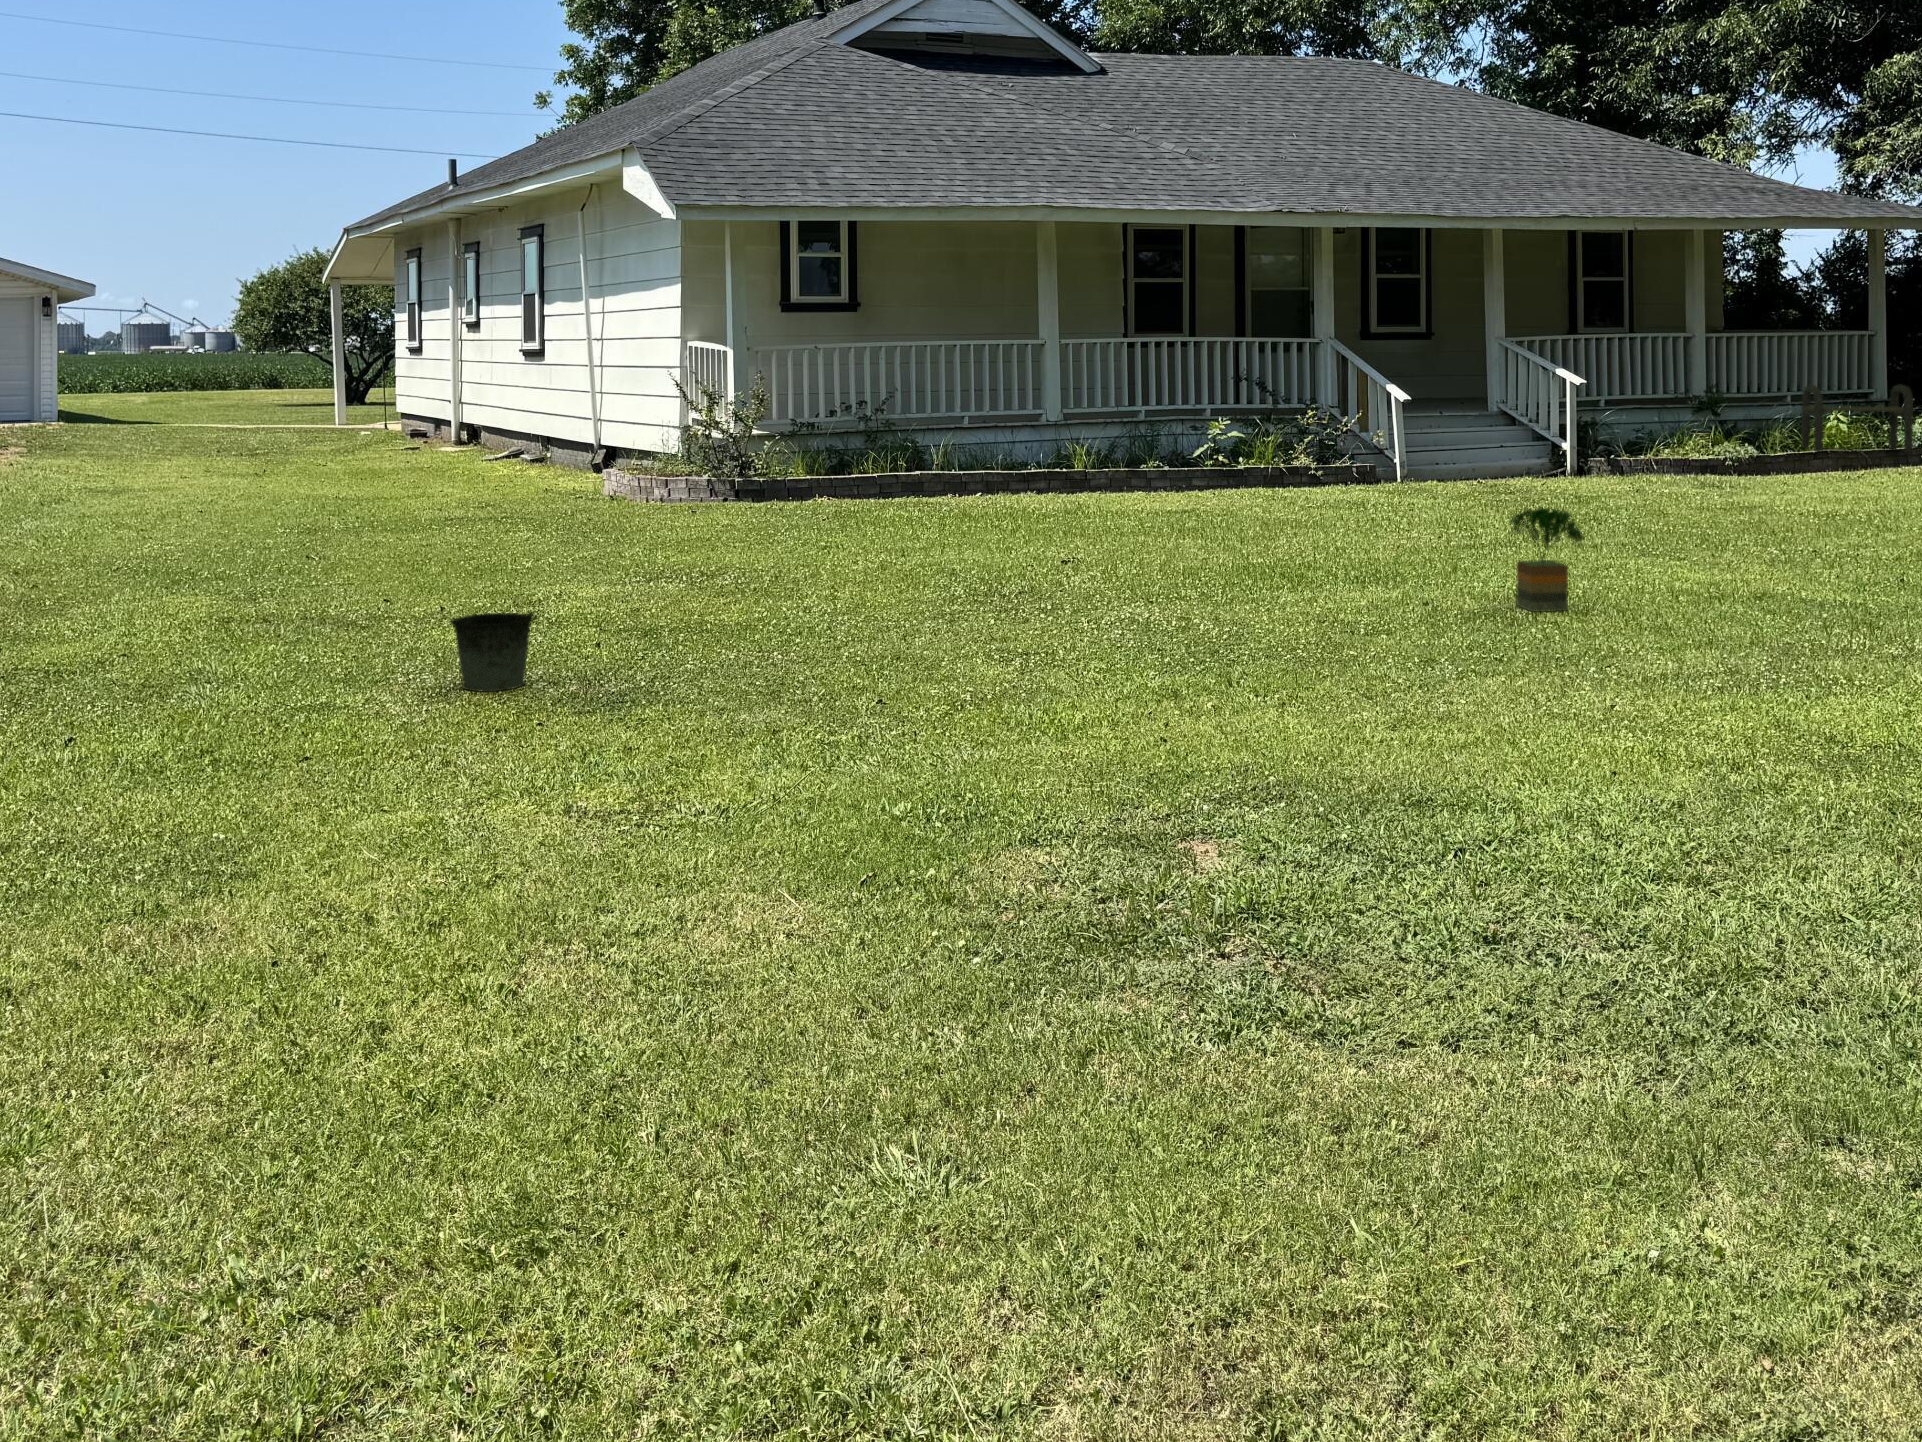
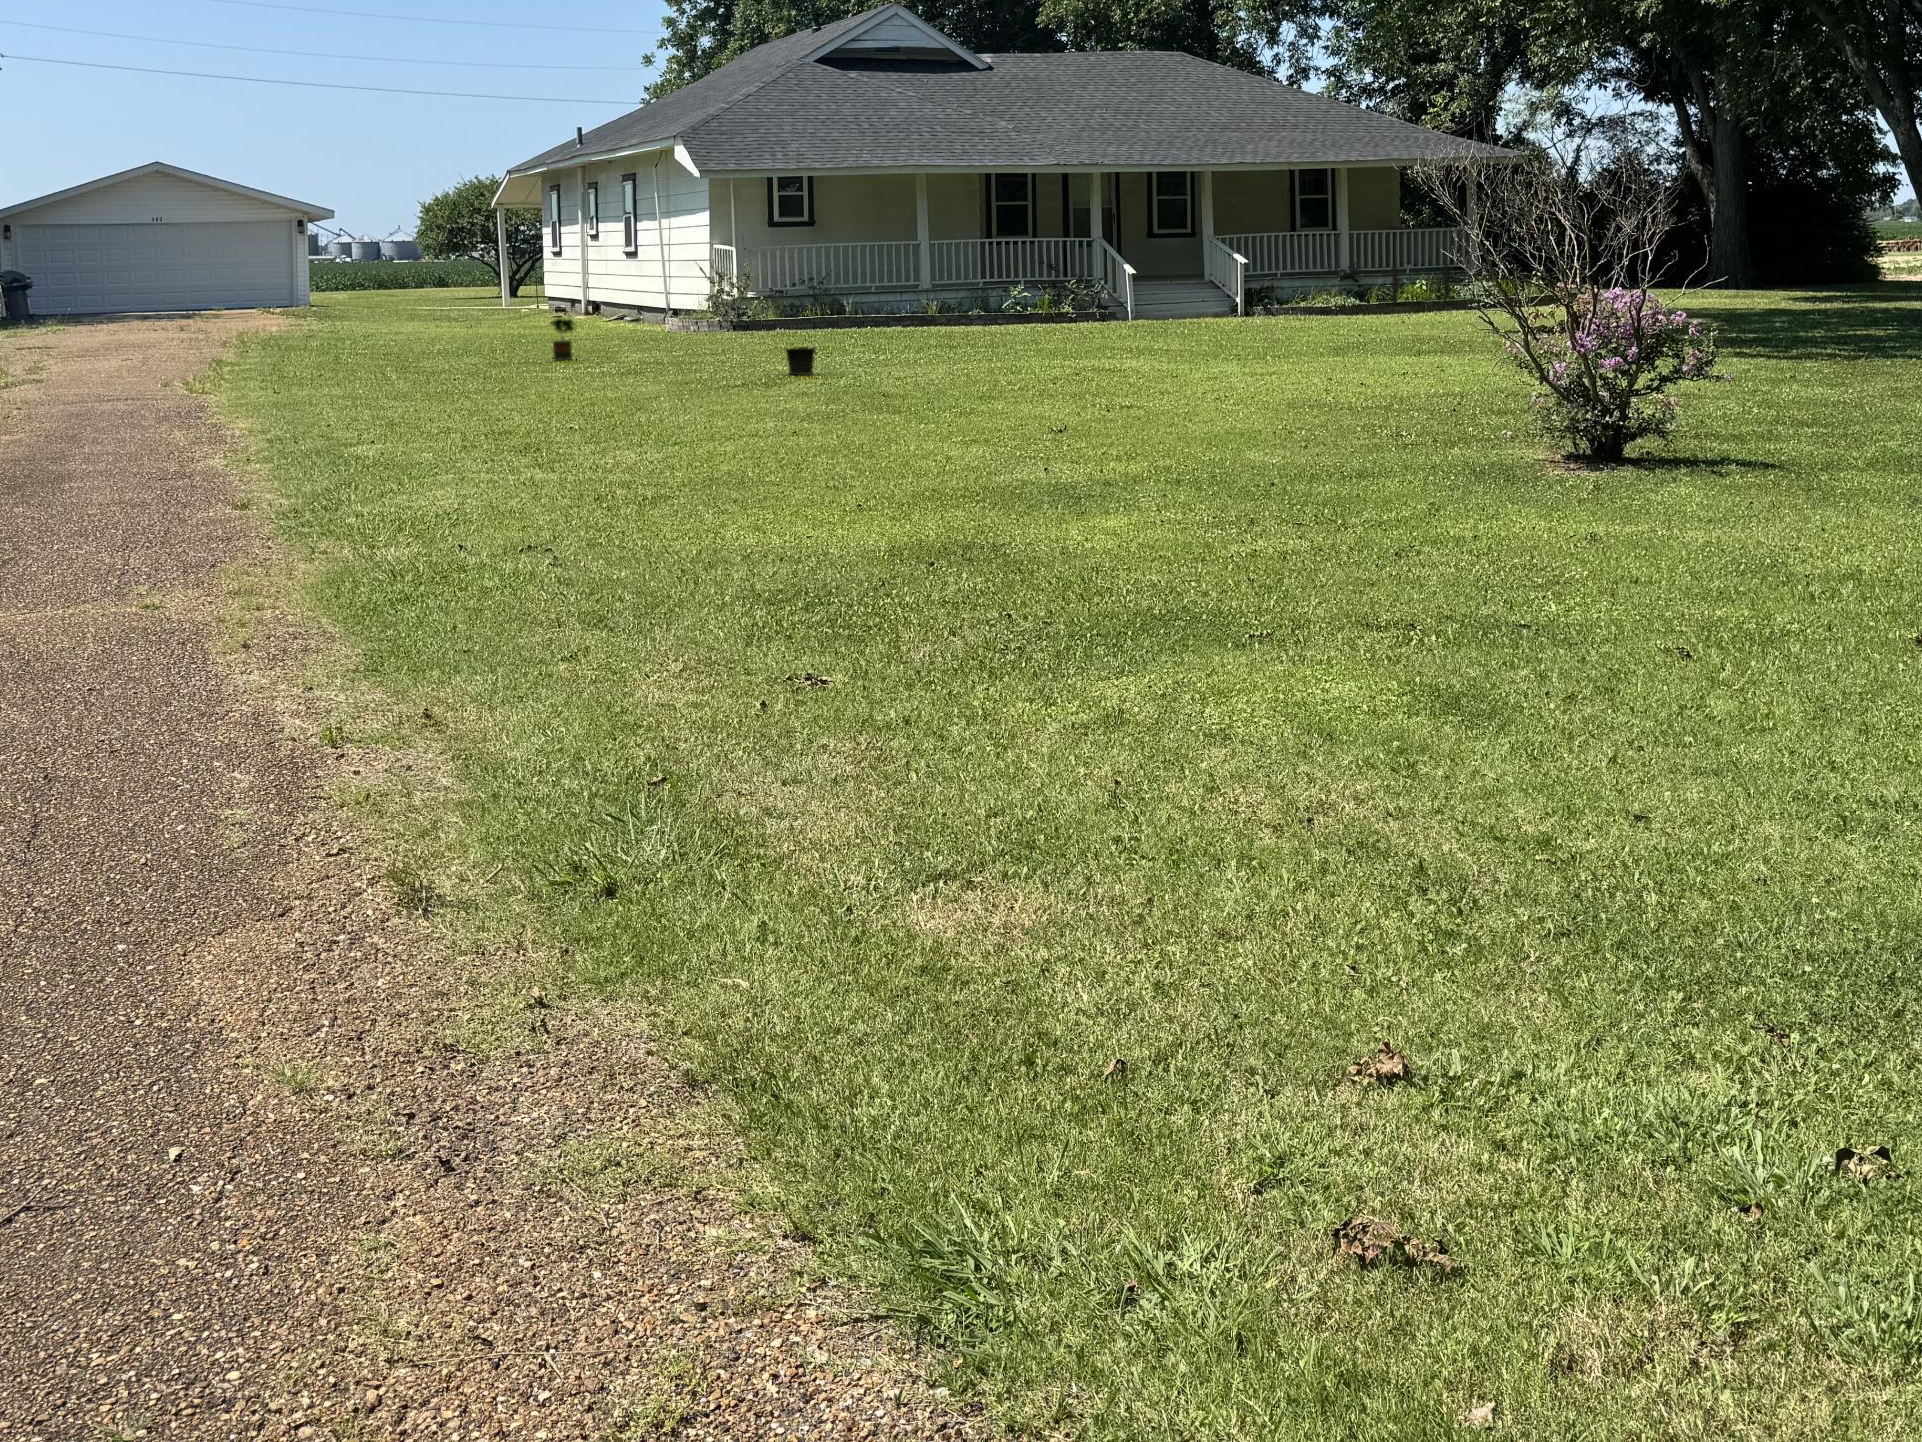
potted tree: present [1510,507,1584,612] -> present [550,318,575,361]
bucket: present [450,611,537,692] -> present [785,347,816,375]

